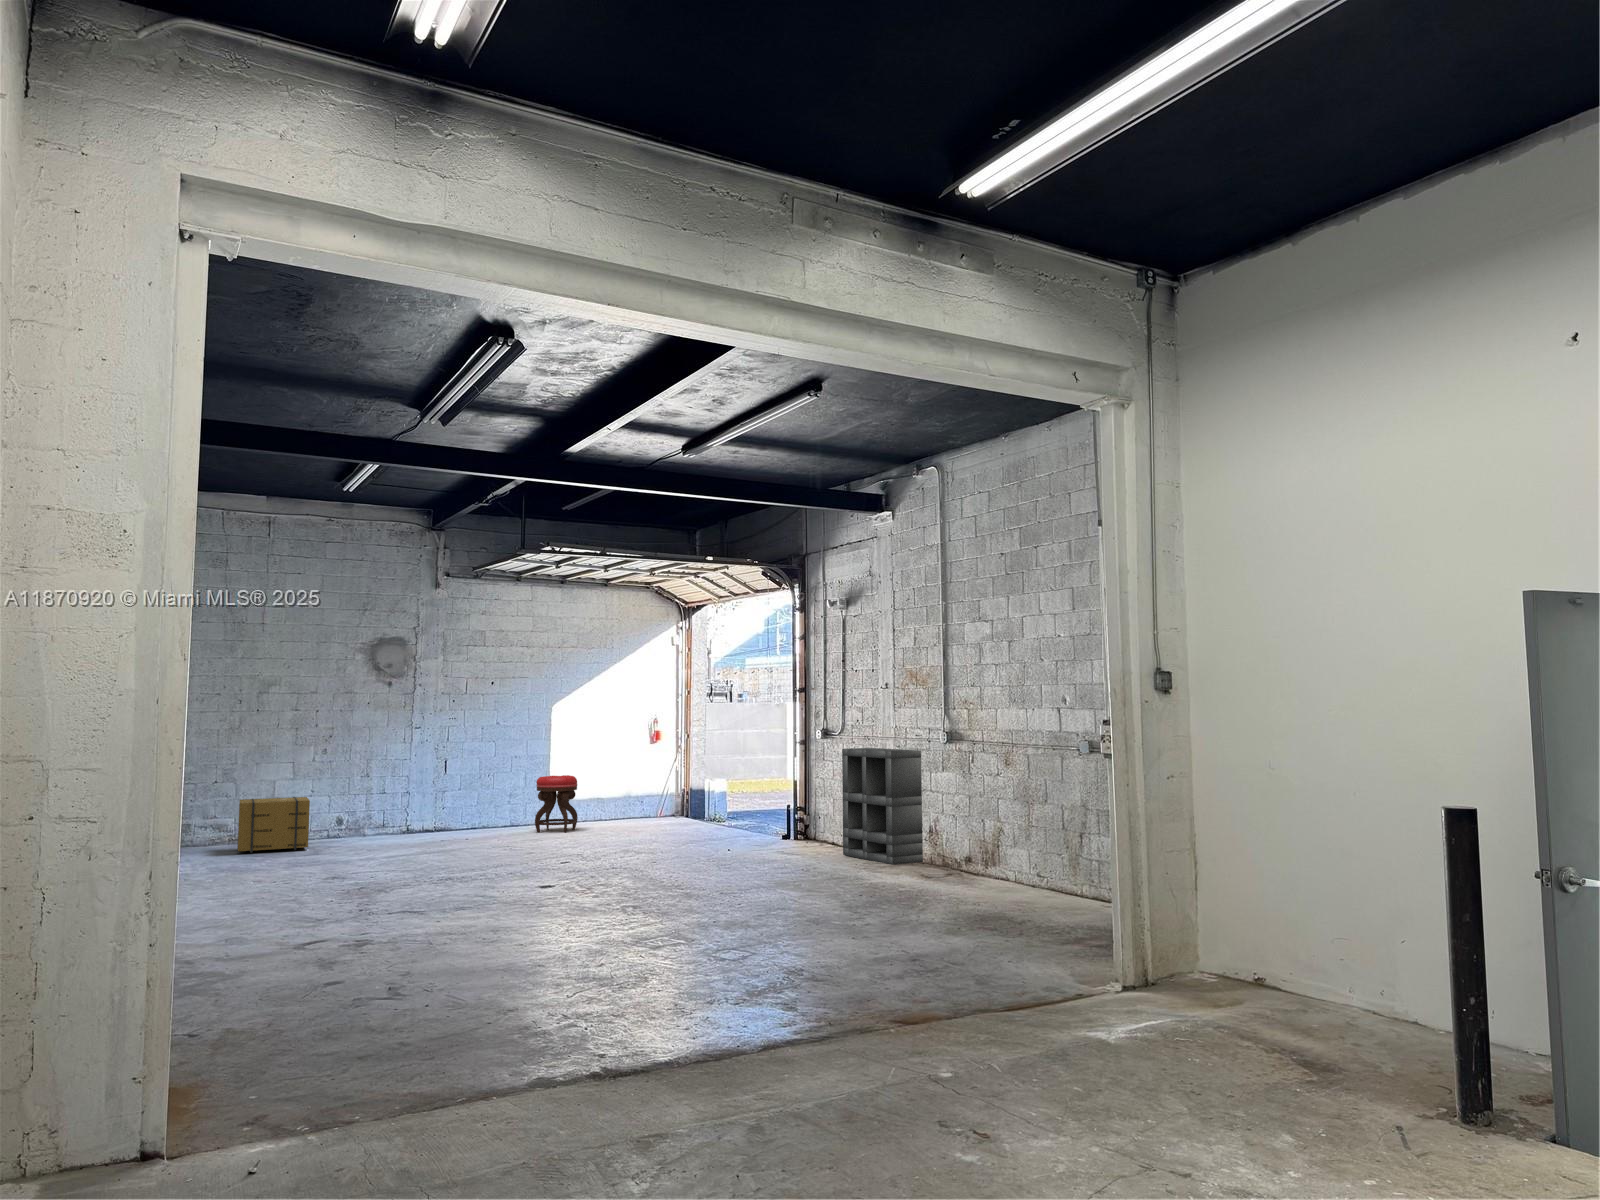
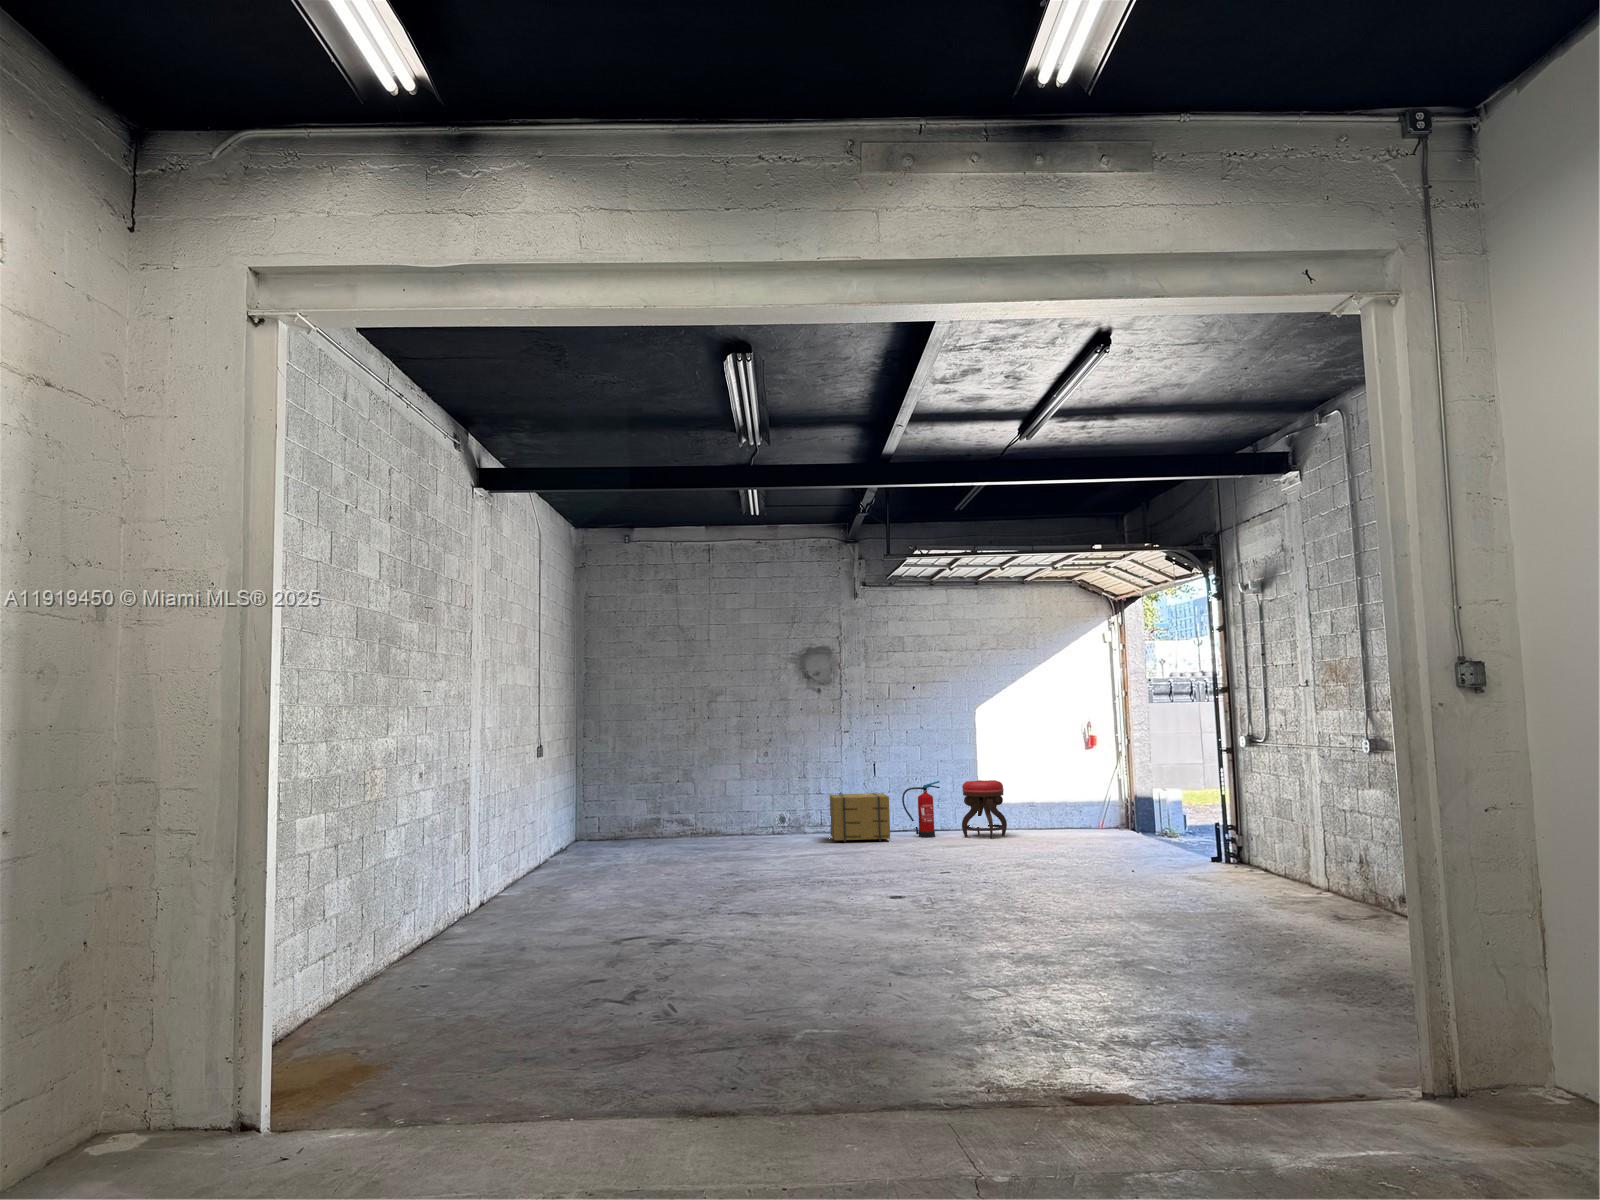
shelving unit: present [842,748,923,865] -> none [1252,757,1355,900]
fire extinguisher: none [474,777,513,835] -> present [902,781,940,838]
cardboard box: present [238,797,310,853] -> present [830,793,890,842]

